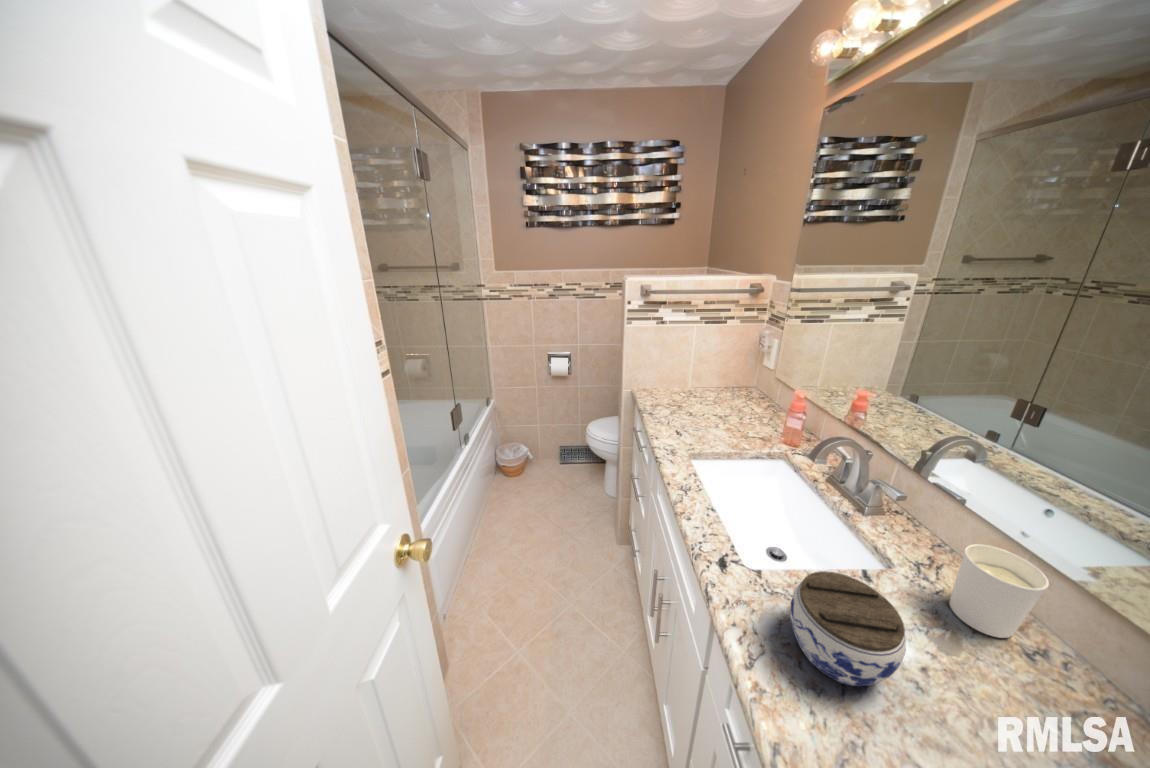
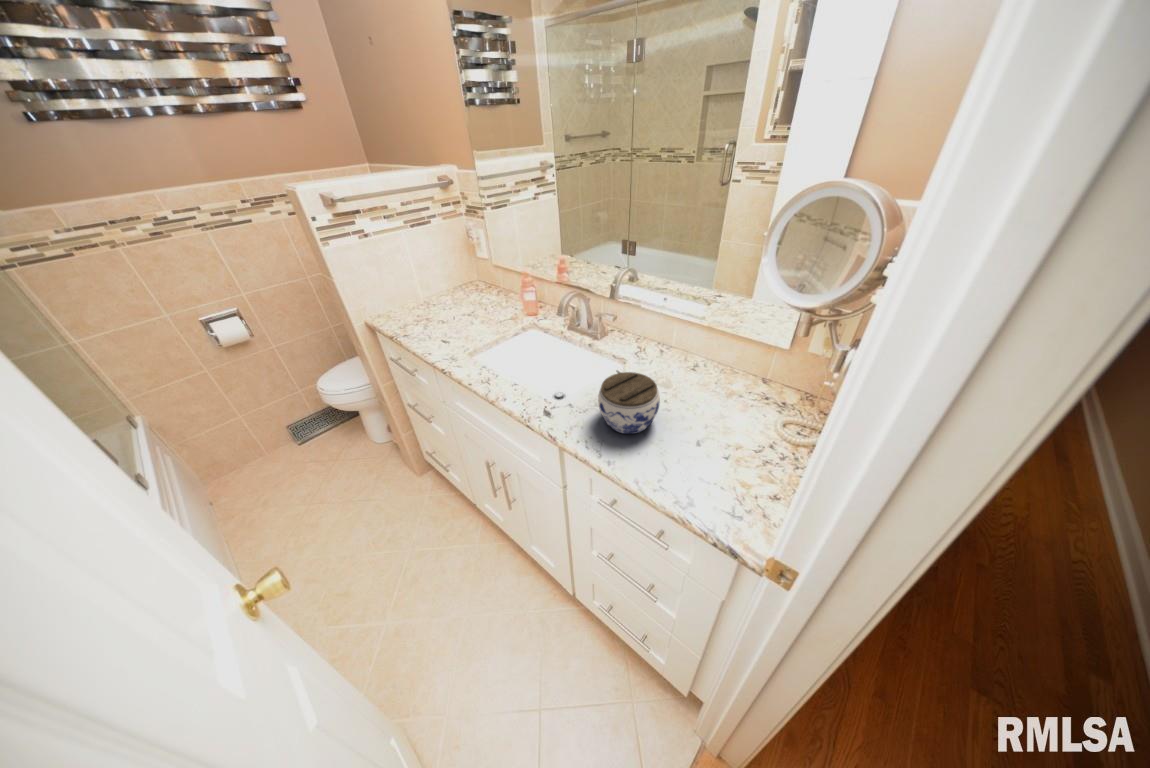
candle holder: present [949,544,1049,638] -> none [656,322,691,371]

